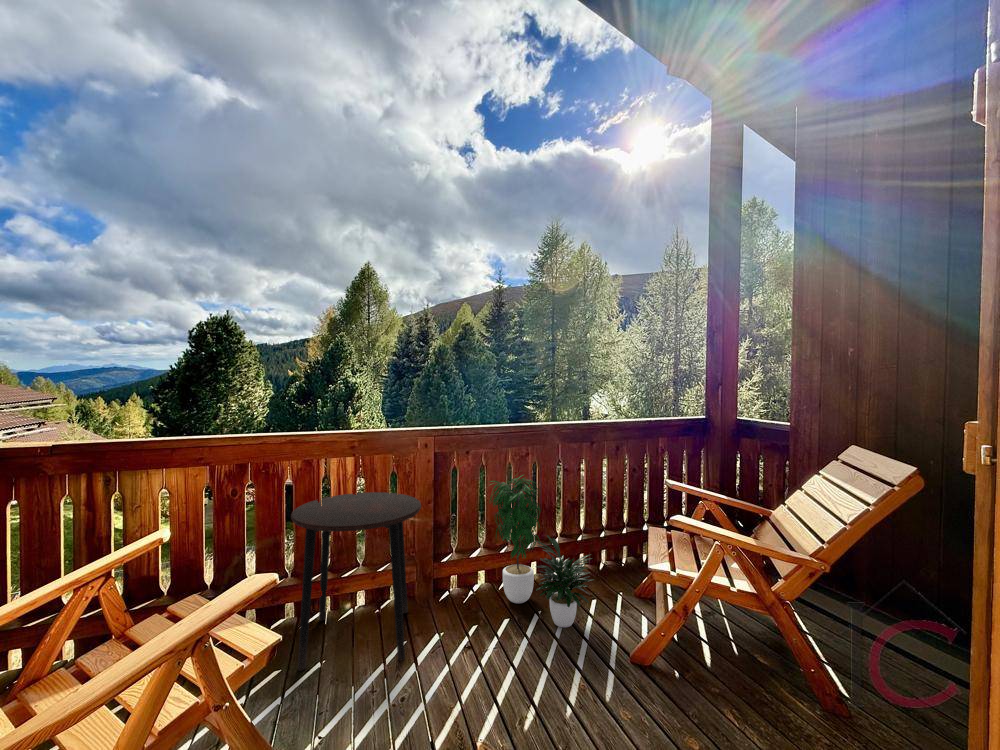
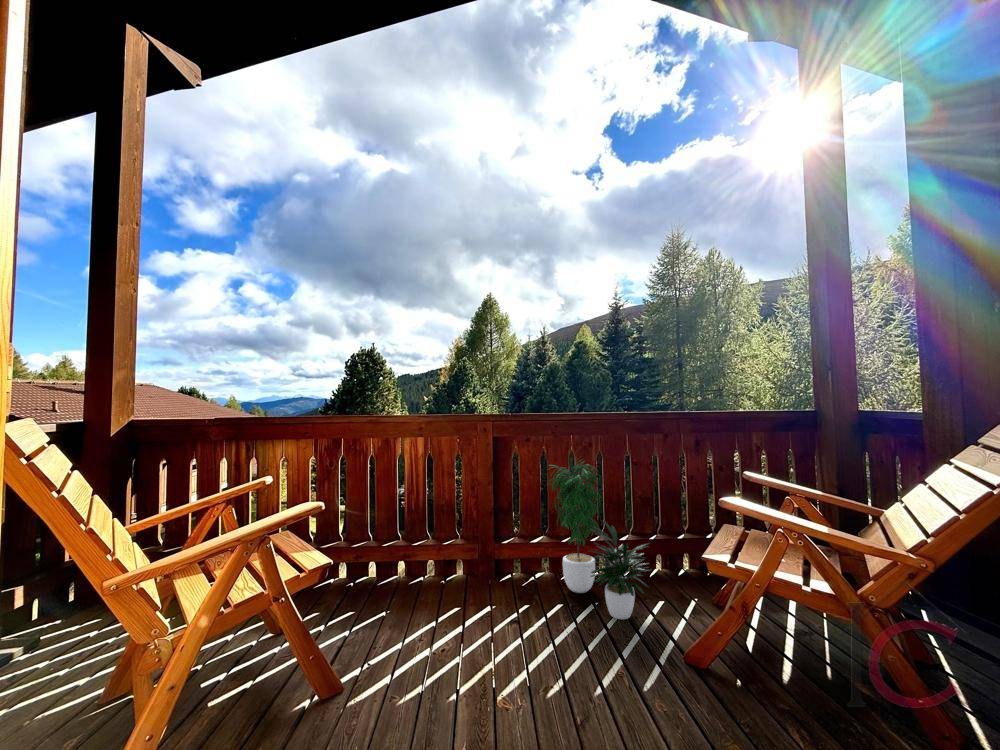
side table: present [291,492,421,671] -> none [357,471,476,627]

